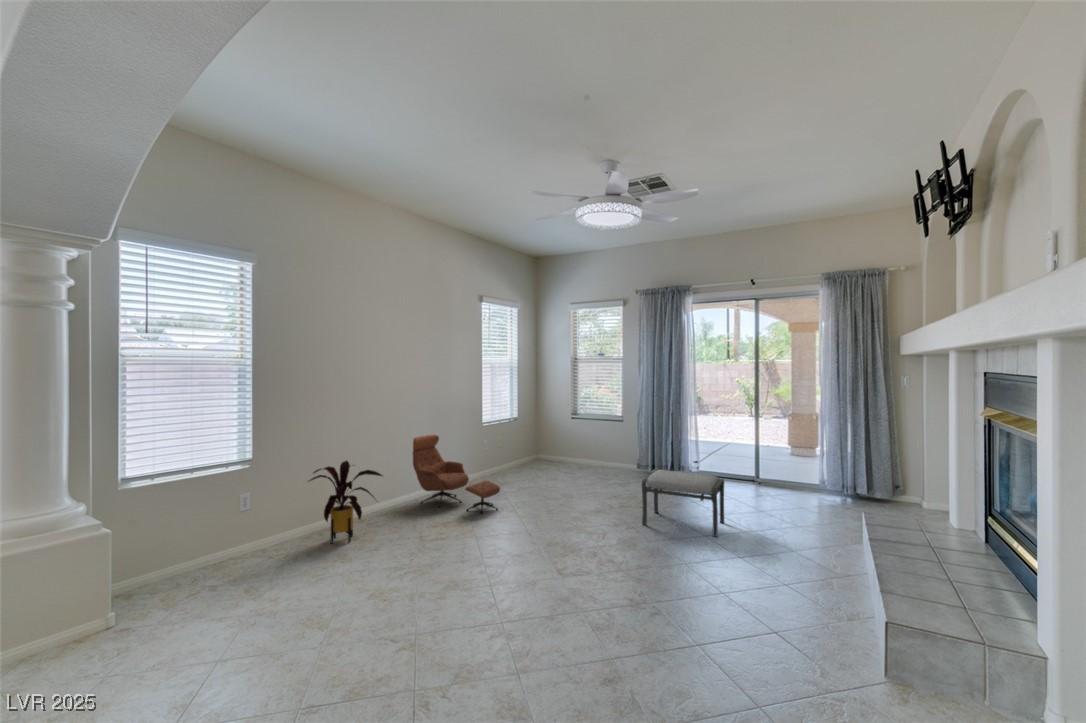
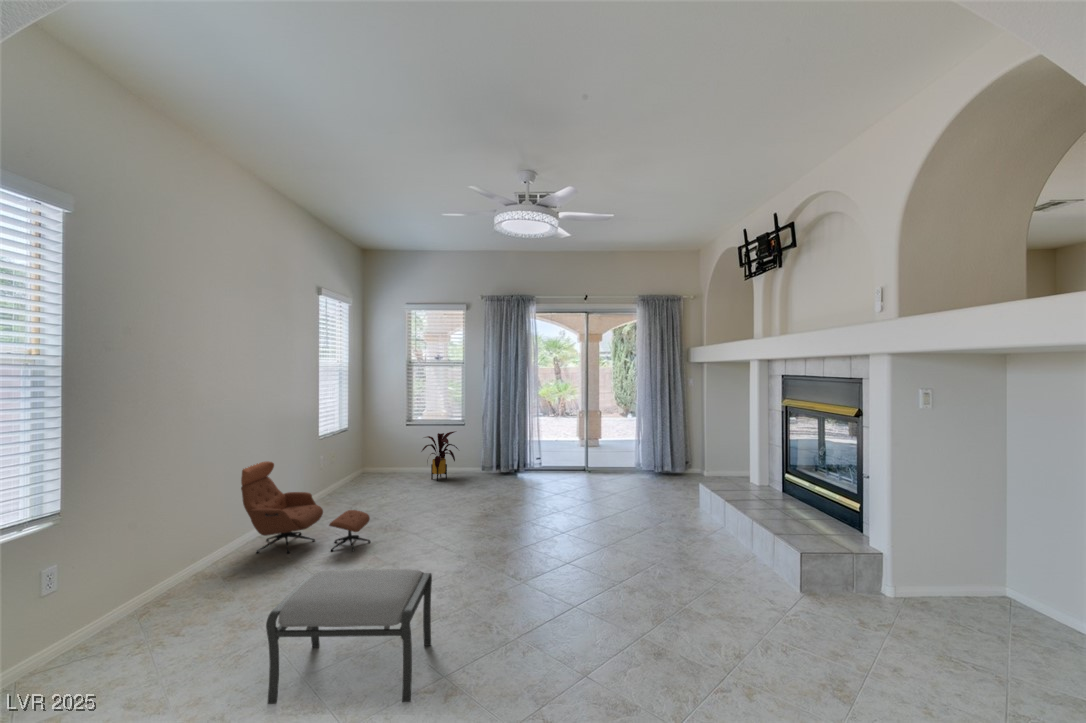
house plant: present [309,460,382,544] -> present [422,431,458,481]
ottoman: present [642,470,724,537] -> present [266,569,432,704]

